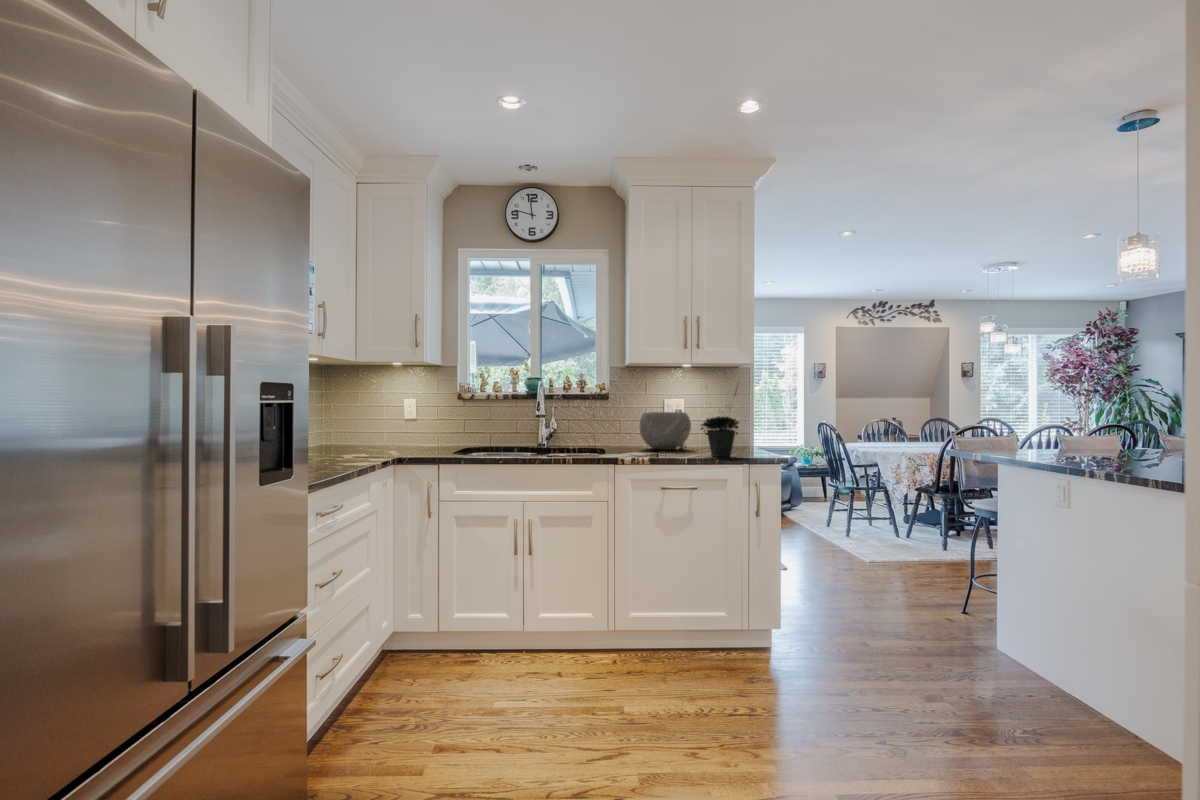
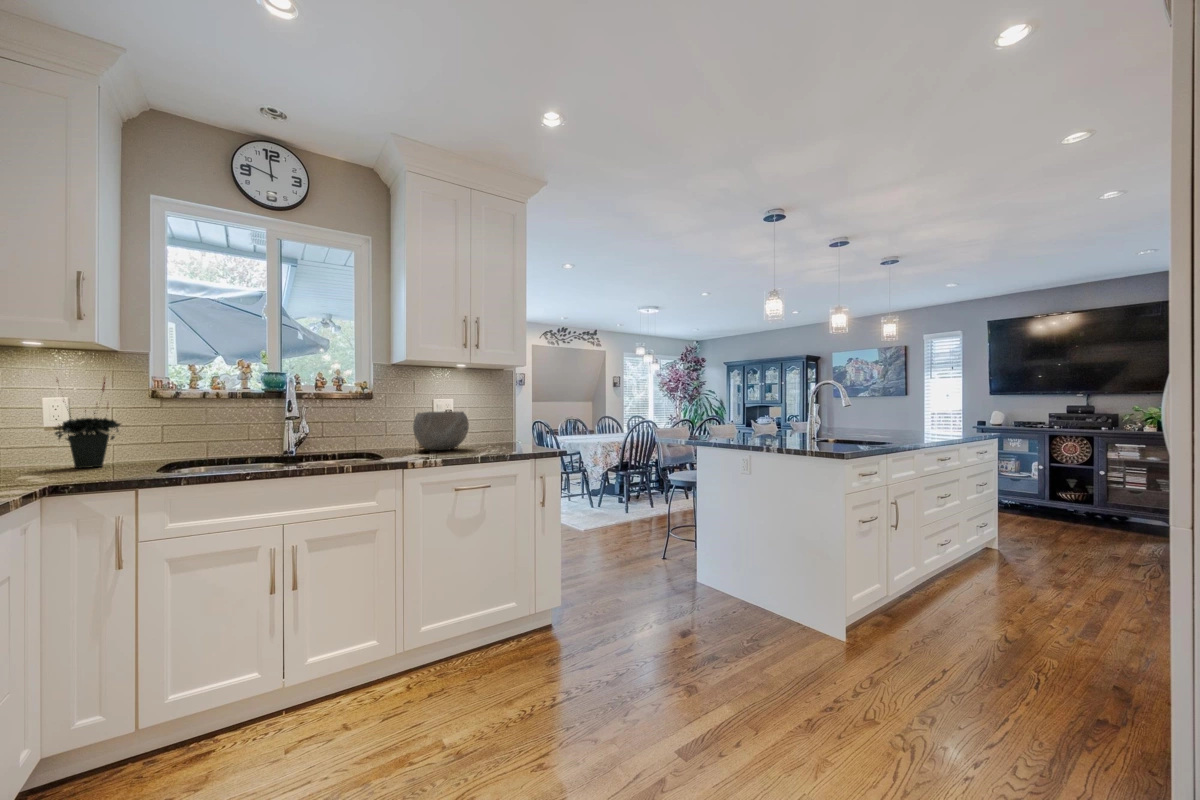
potted plant: present [701,388,739,457] -> present [54,379,121,468]

